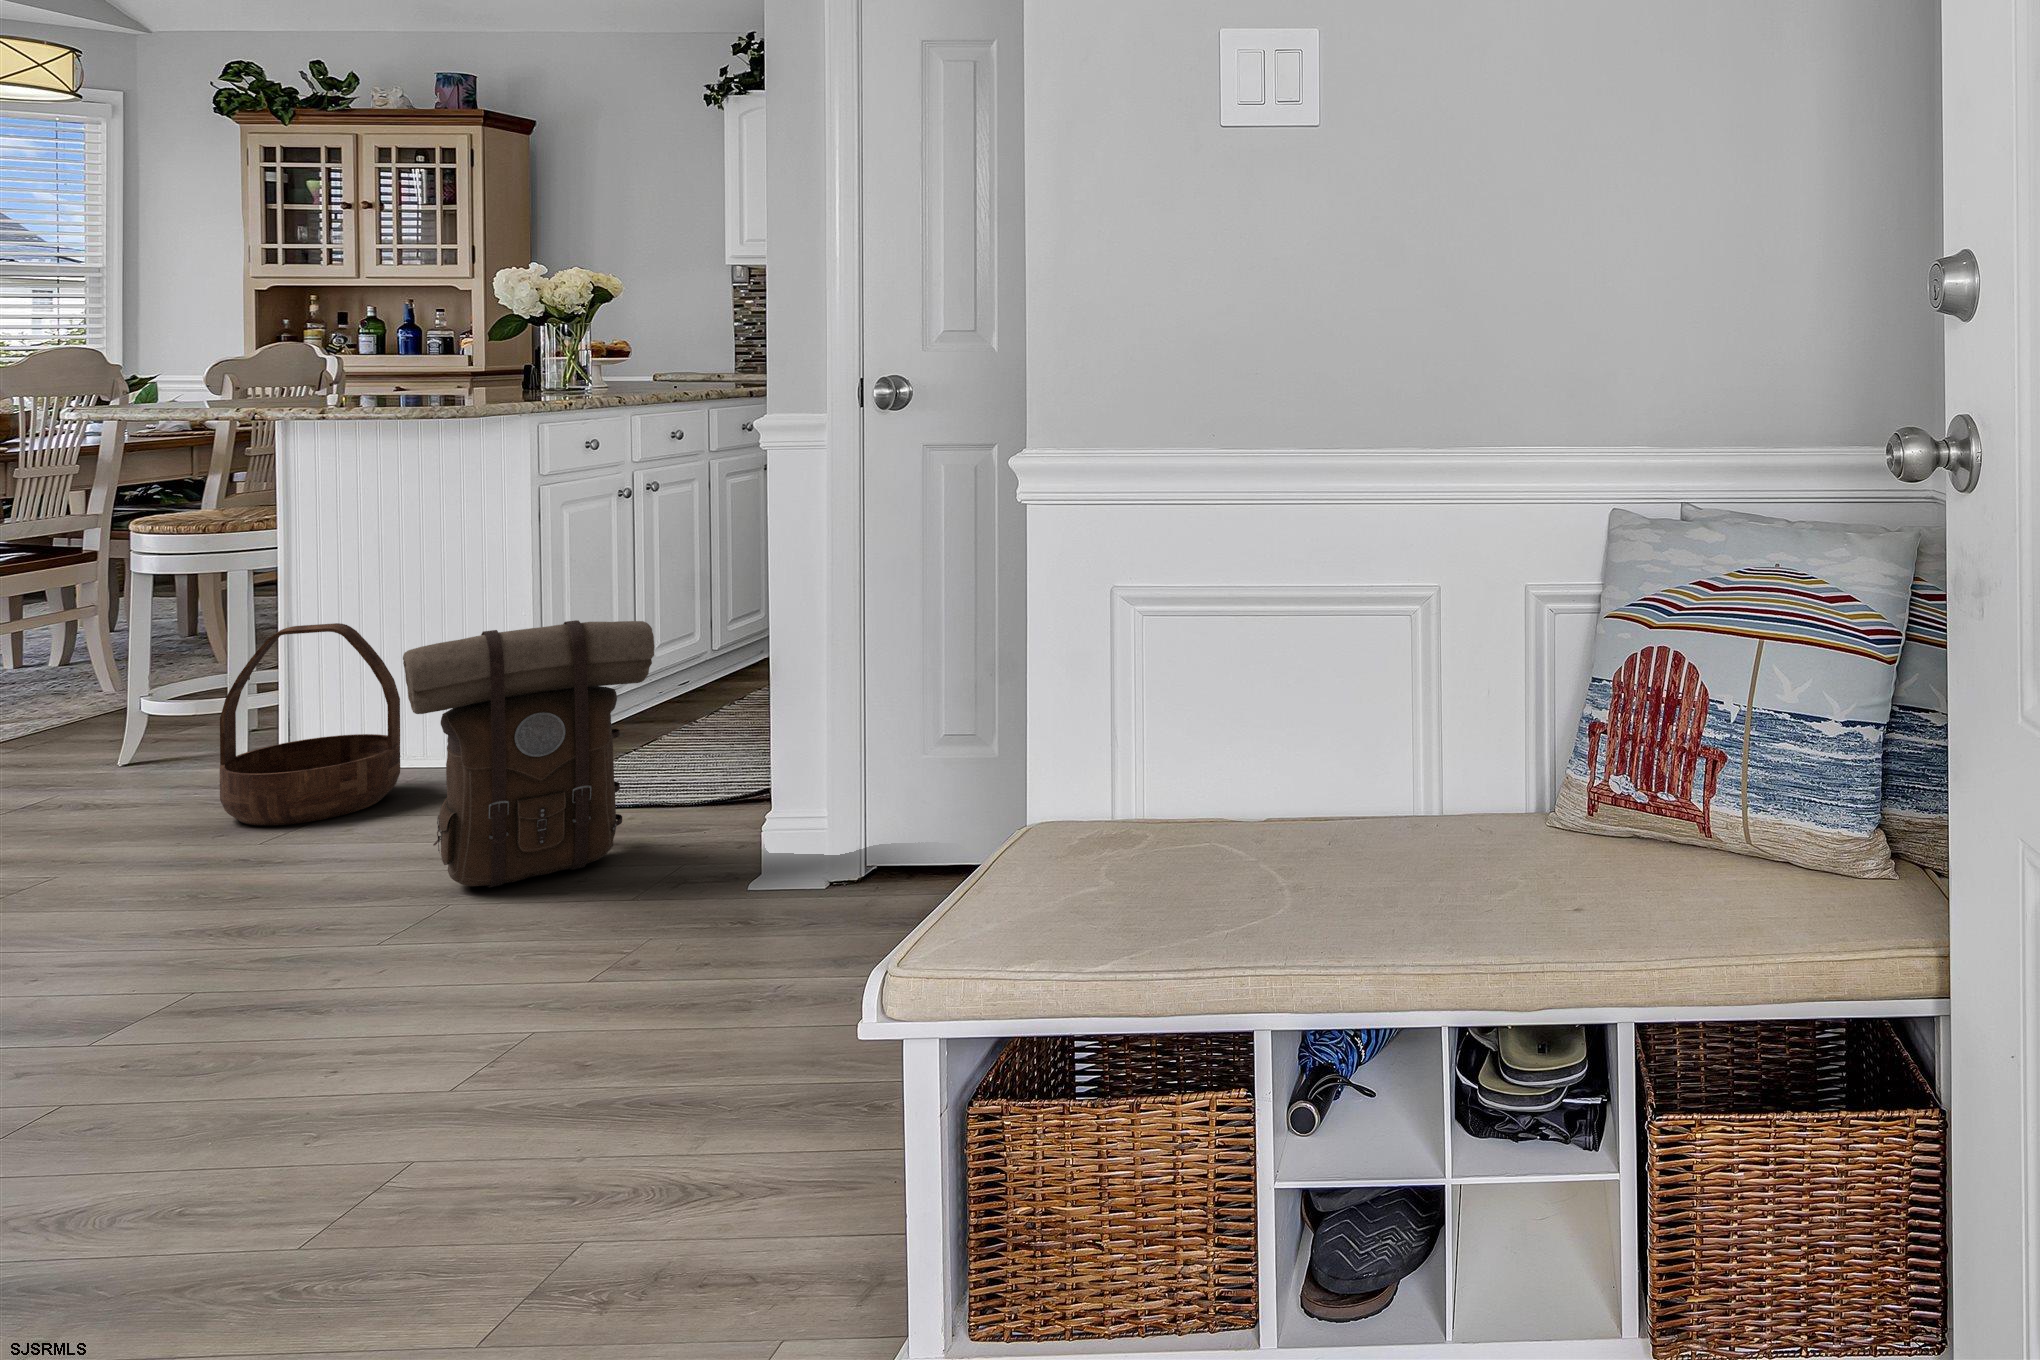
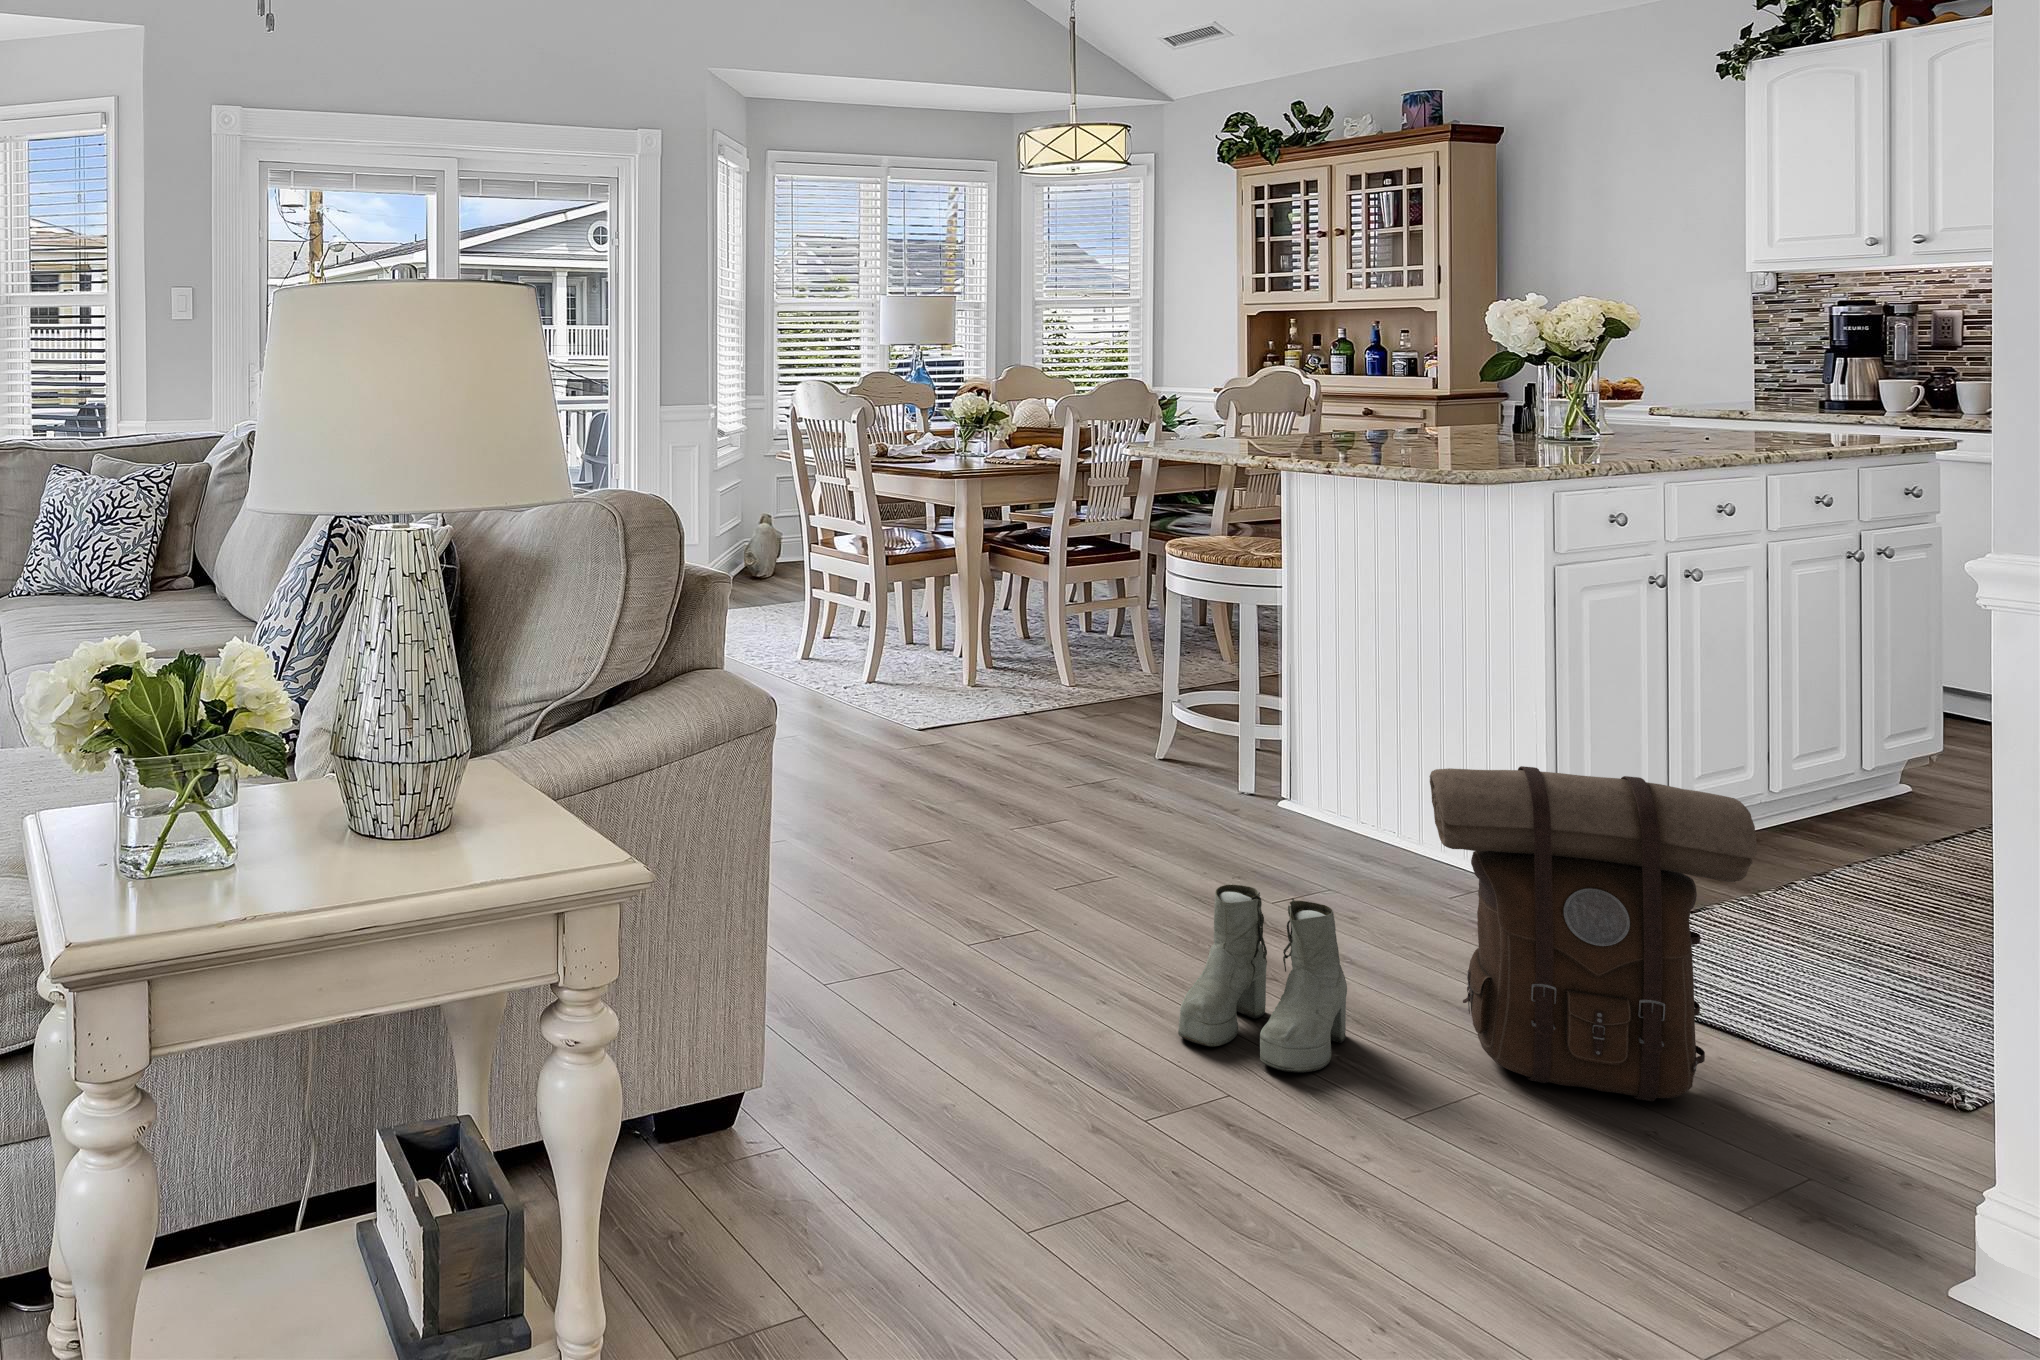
basket: present [220,623,400,826] -> none [1241,681,1405,893]
boots: none [127,800,321,974] -> present [1178,885,1347,1073]

